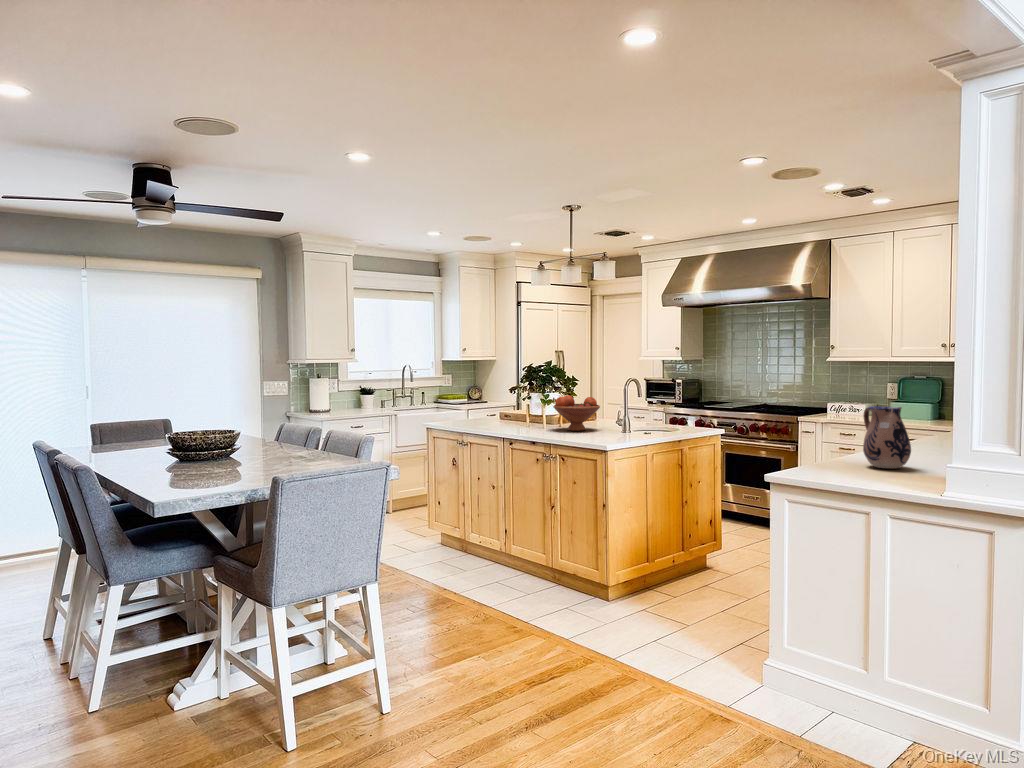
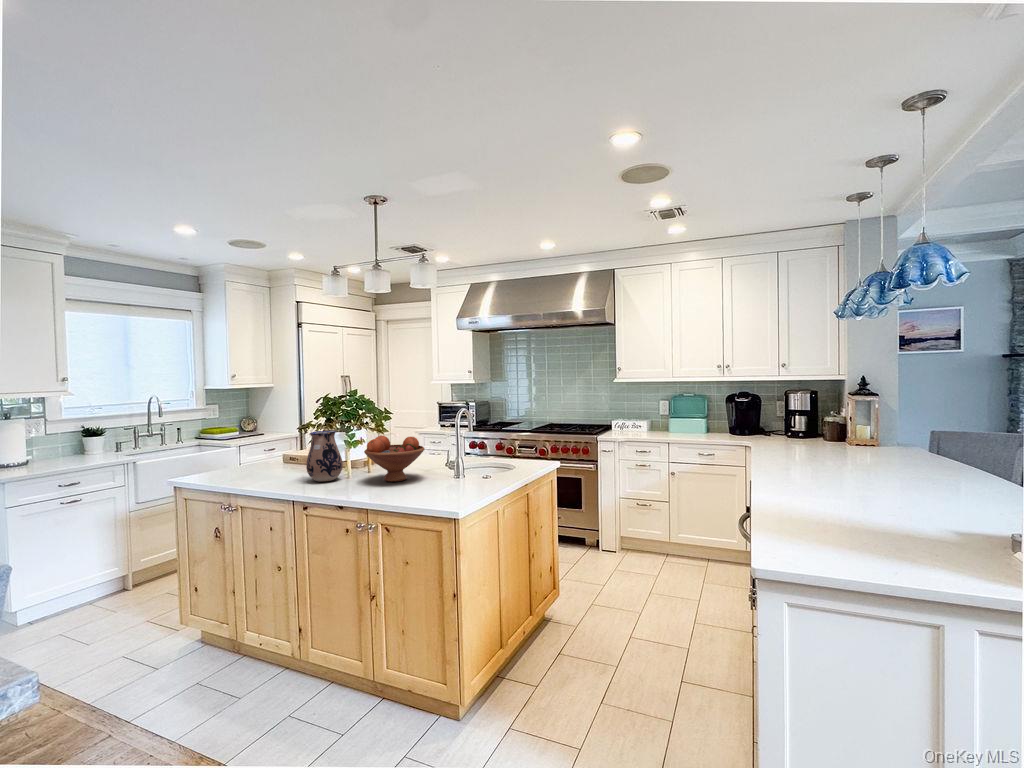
ceramic pitcher: present [863,406,911,469] -> present [306,431,343,482]

